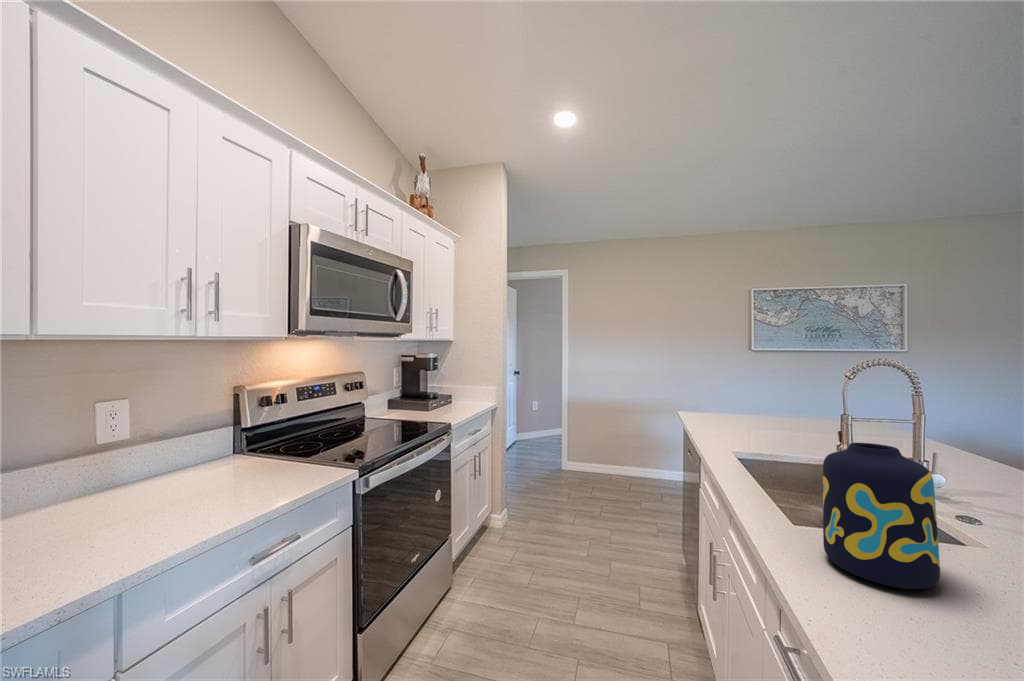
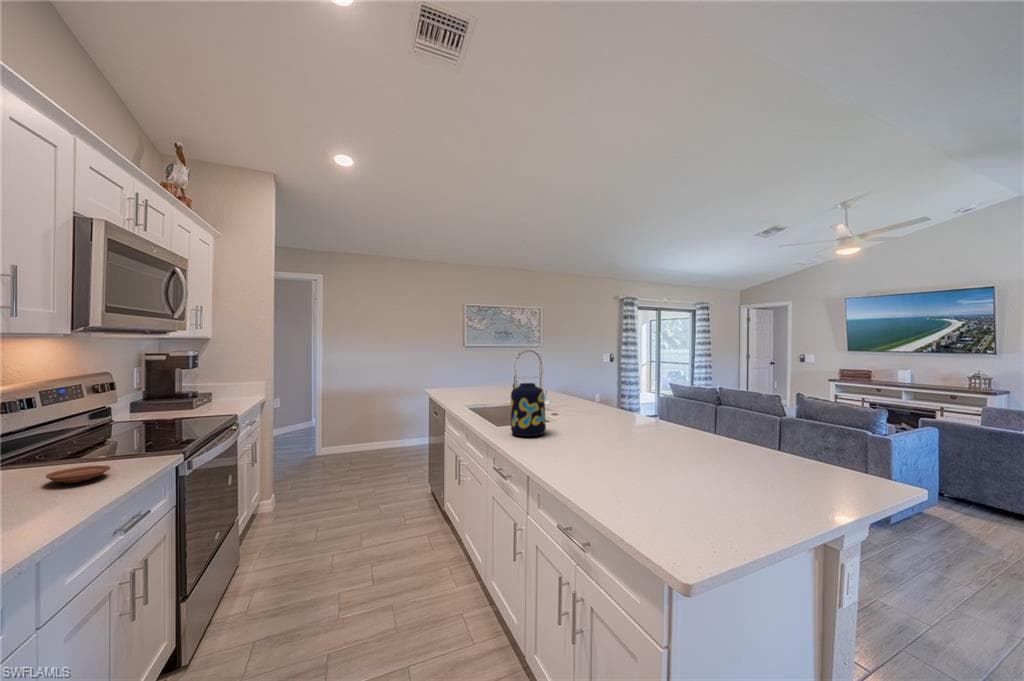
plate: none [236,468,286,485] -> present [46,465,110,483]

